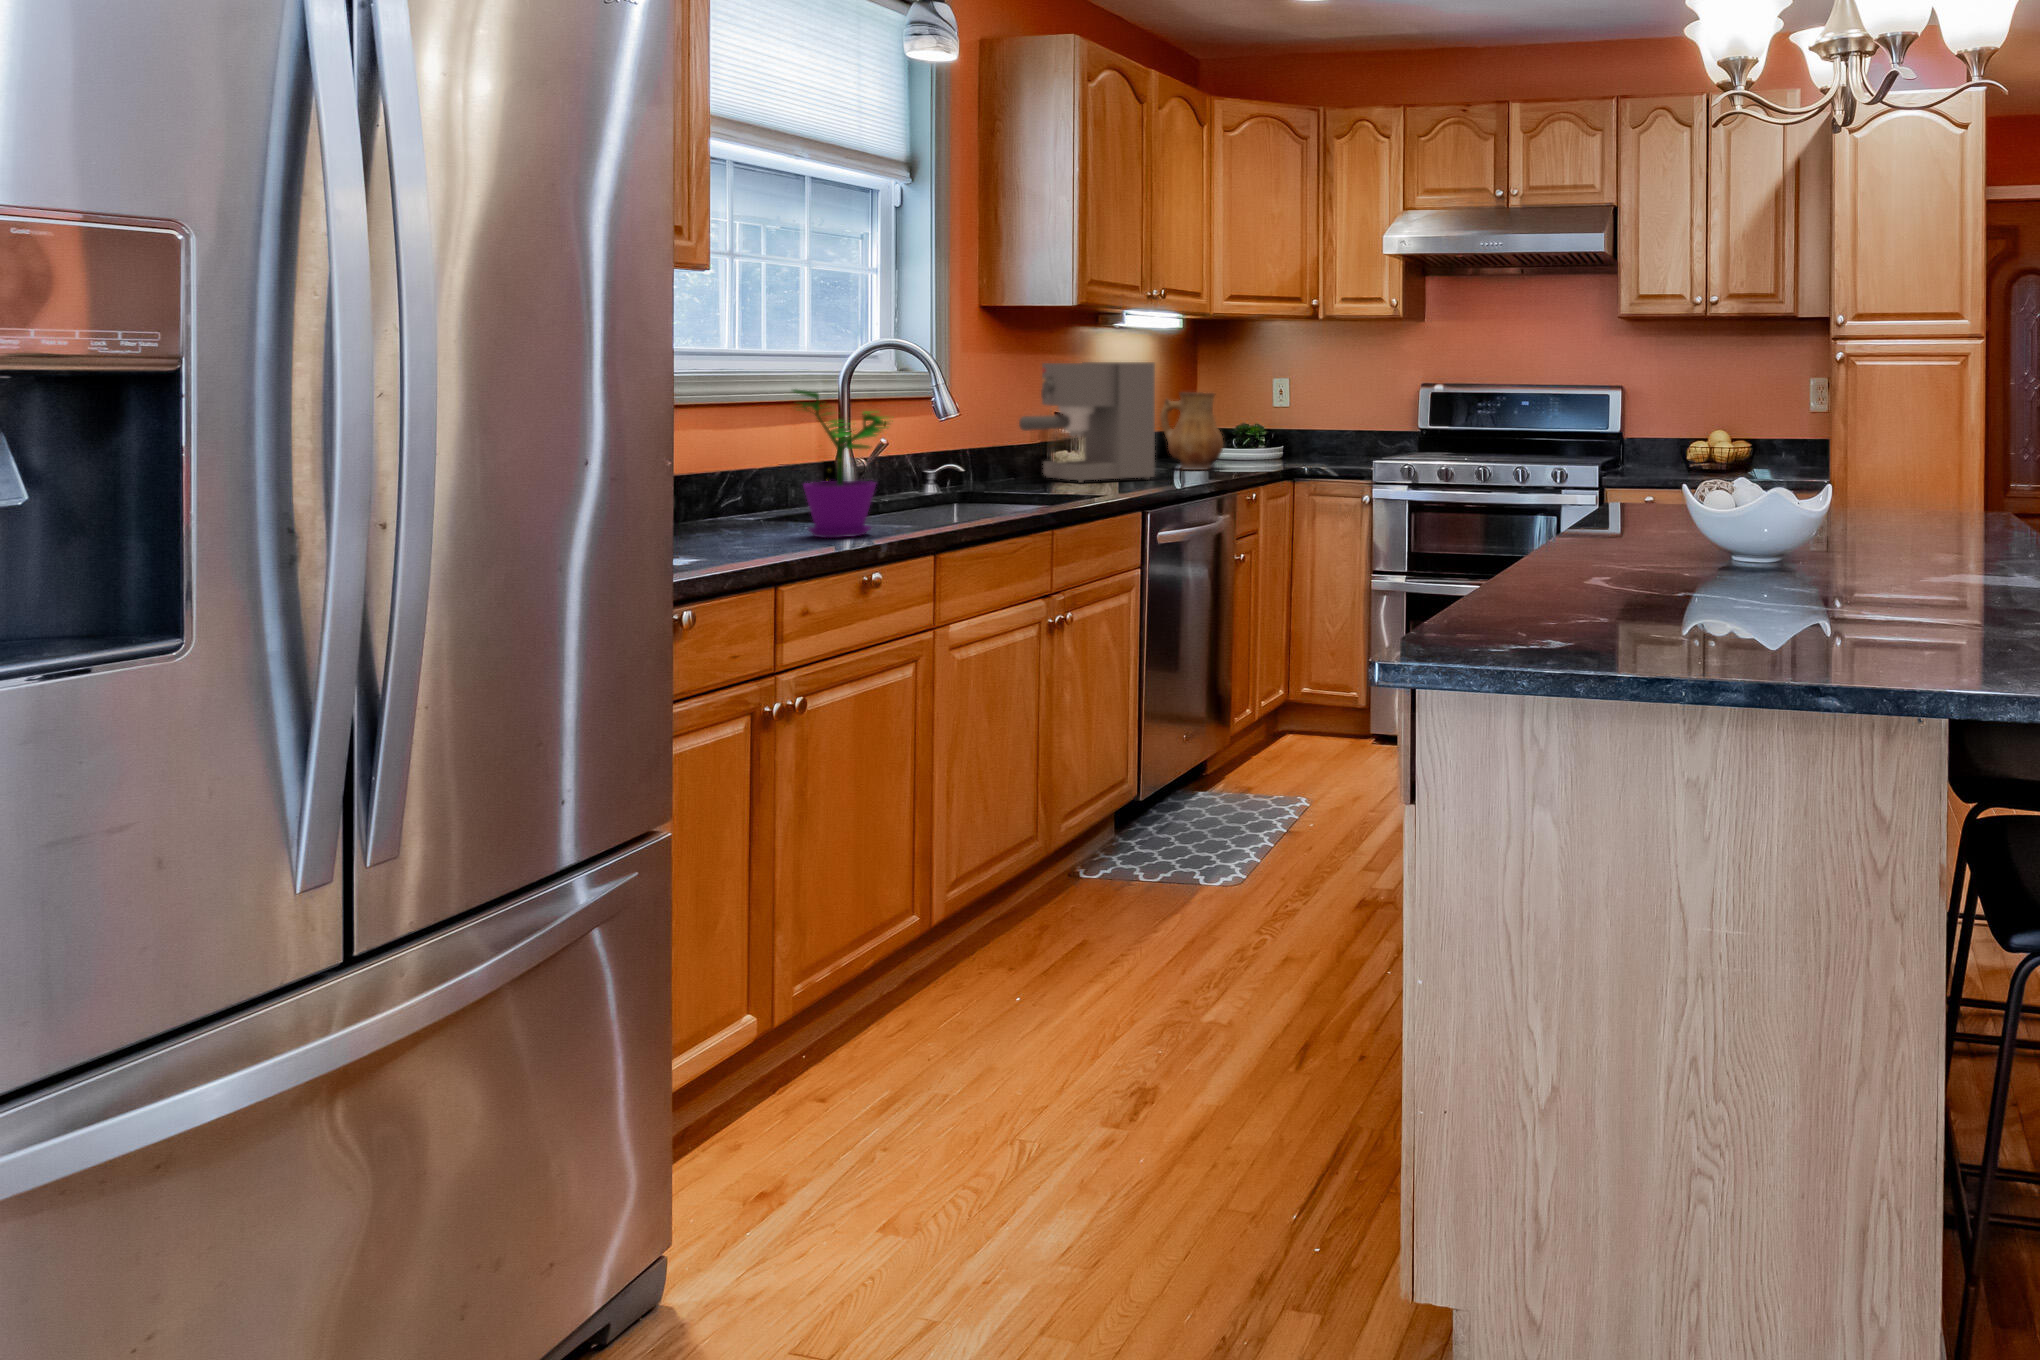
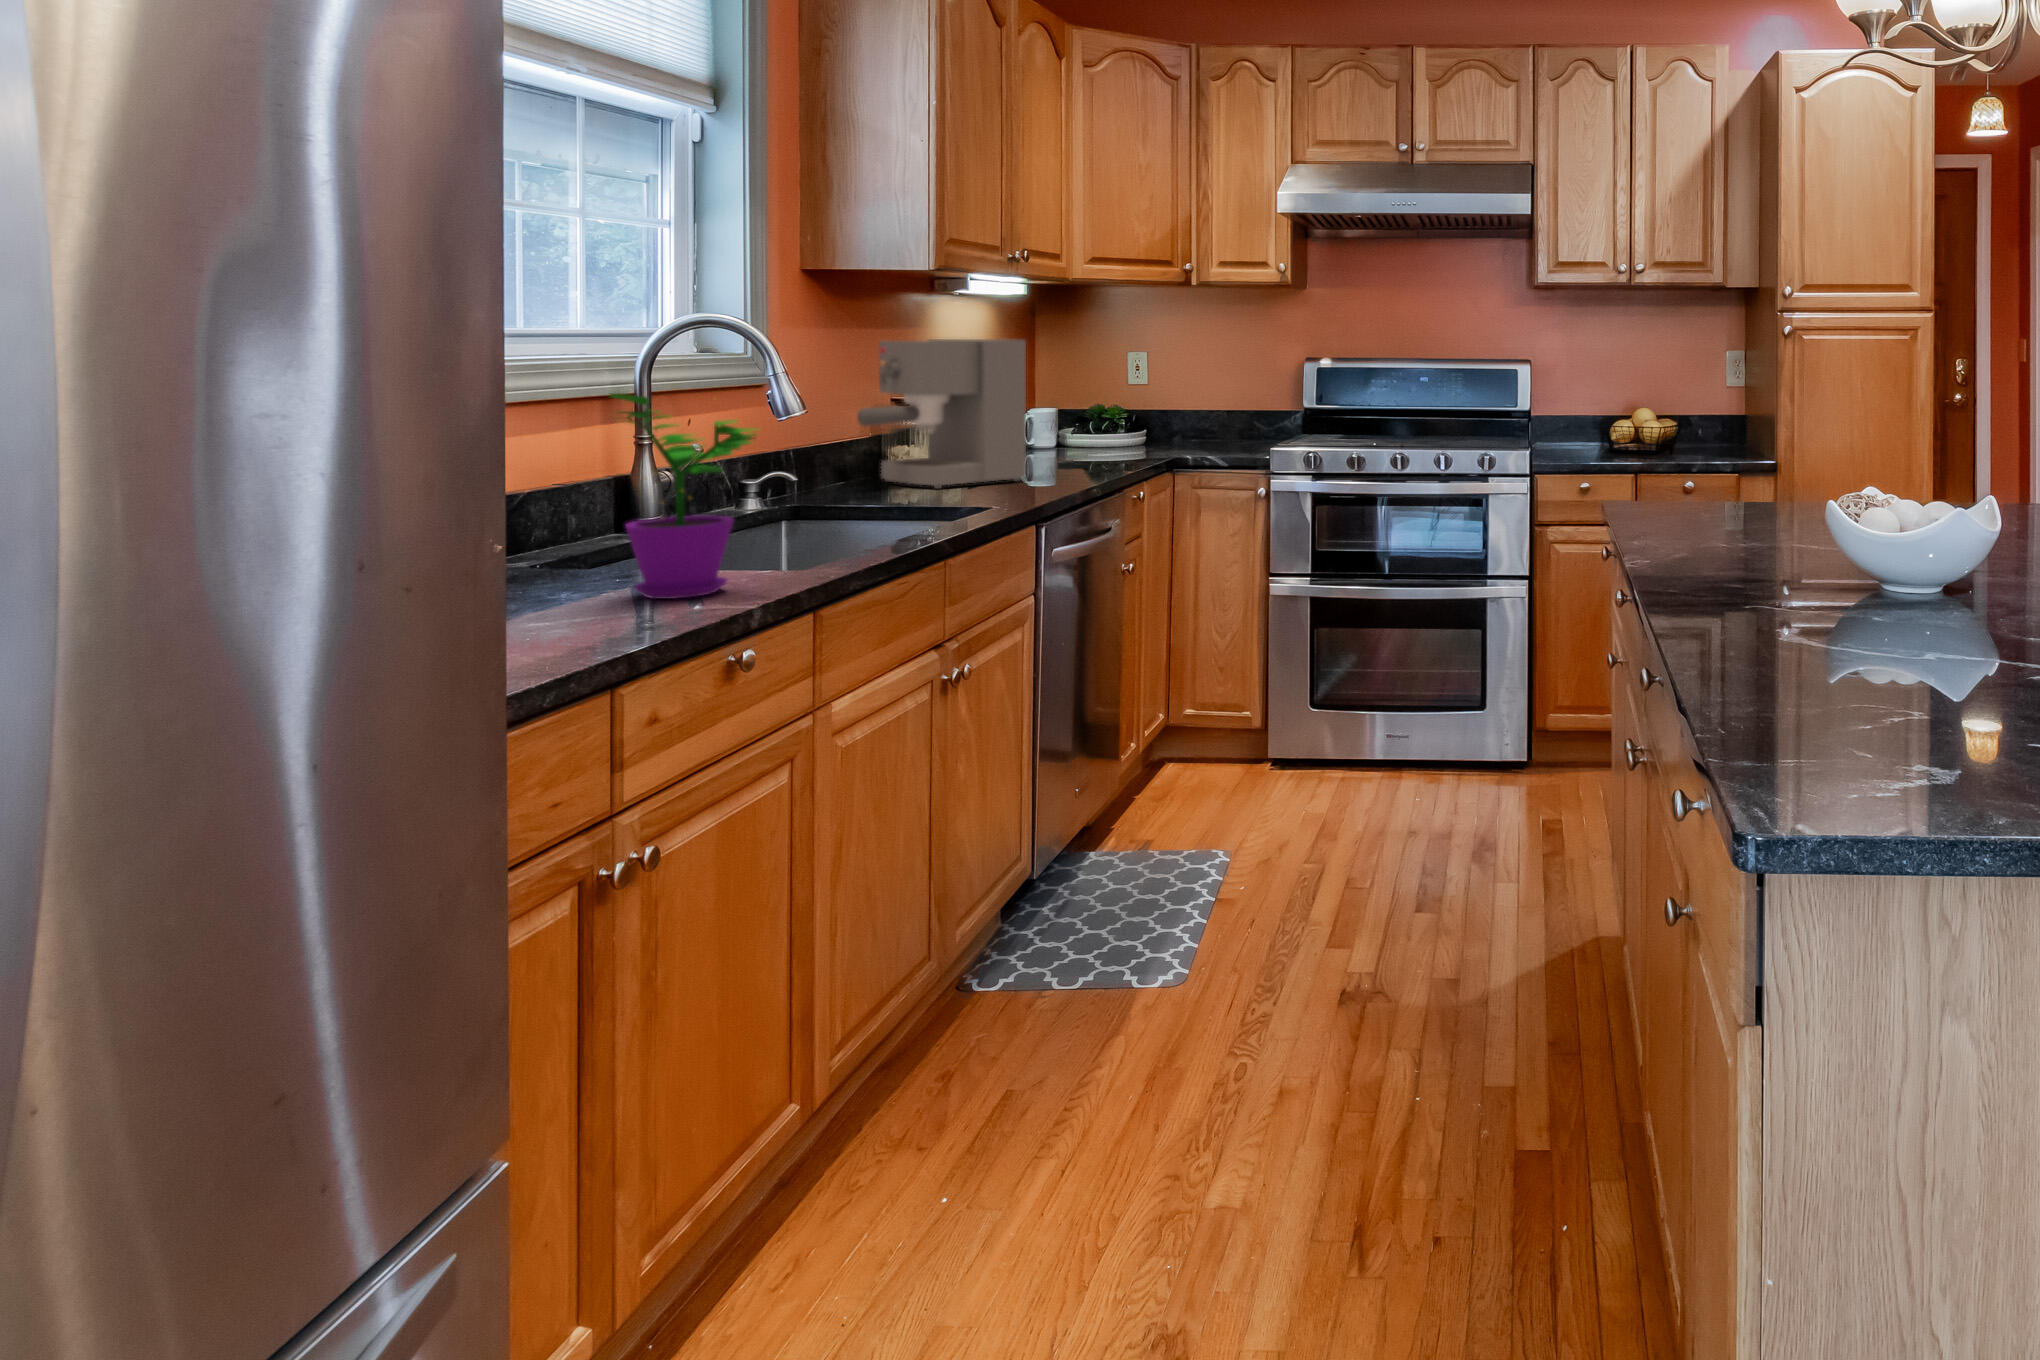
ceramic pitcher: present [1161,392,1223,470] -> none [1015,373,1092,465]

